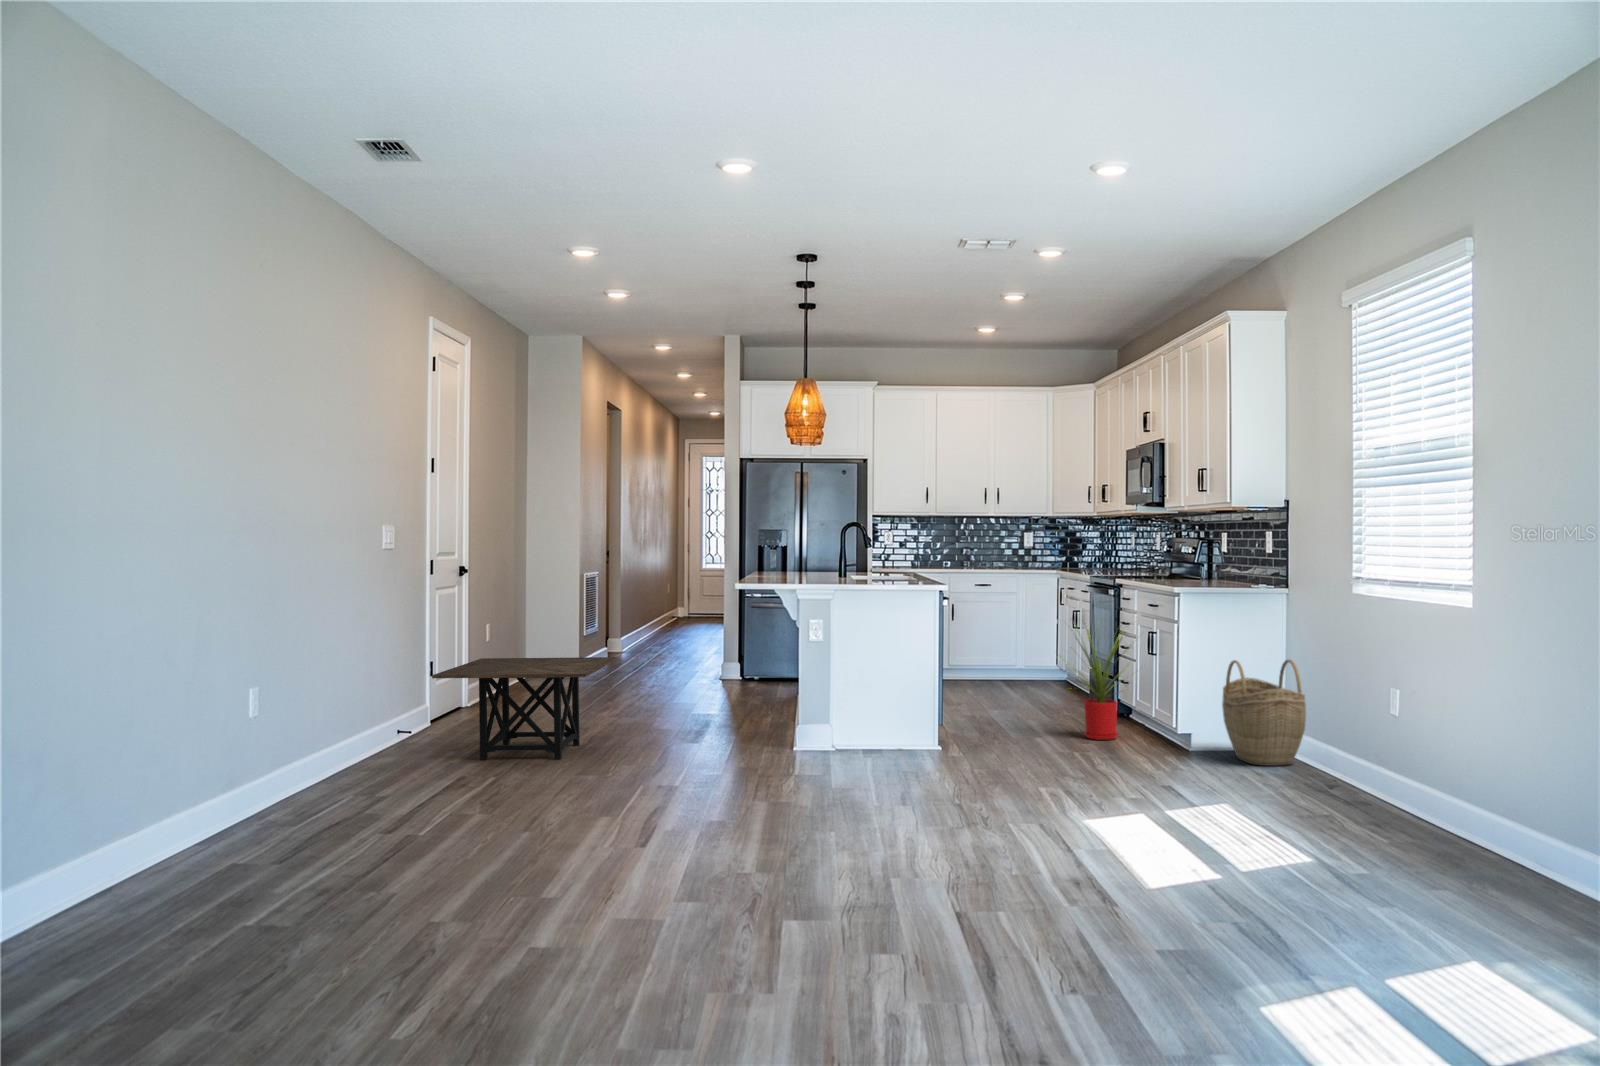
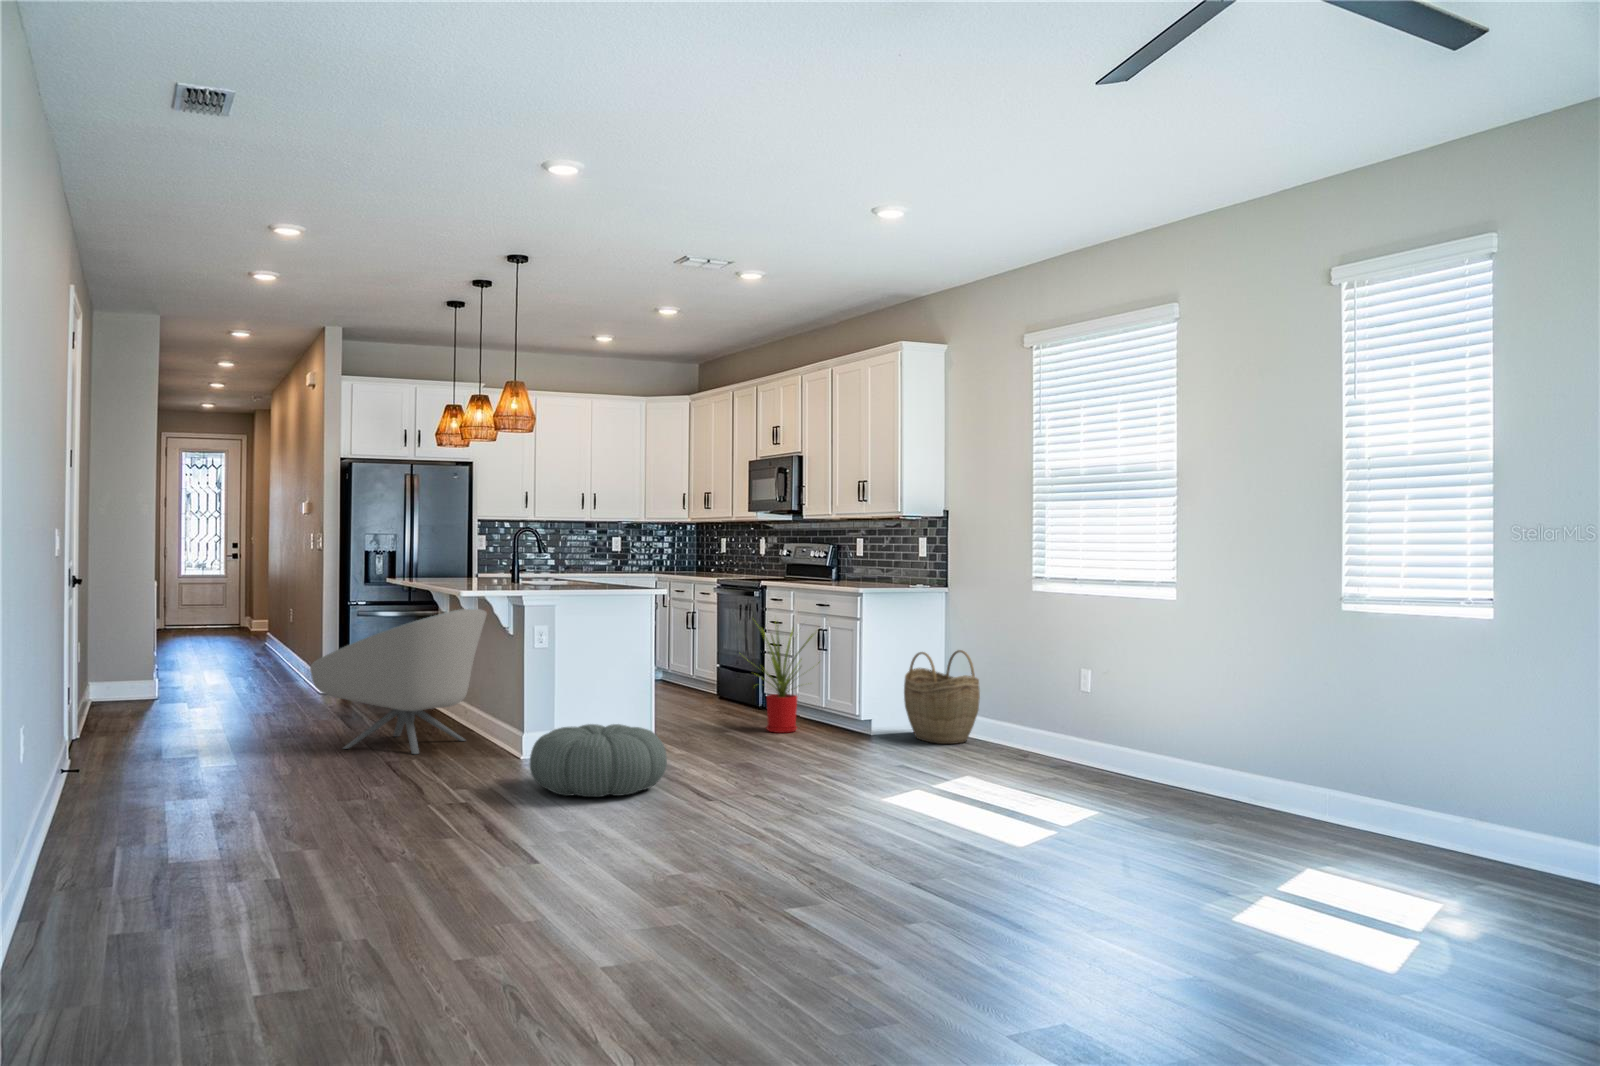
armchair: none [666,607,812,736] -> present [310,609,487,754]
side table: present [432,657,617,760] -> none [62,669,283,804]
pouf: none [770,719,896,789] -> present [530,724,667,797]

